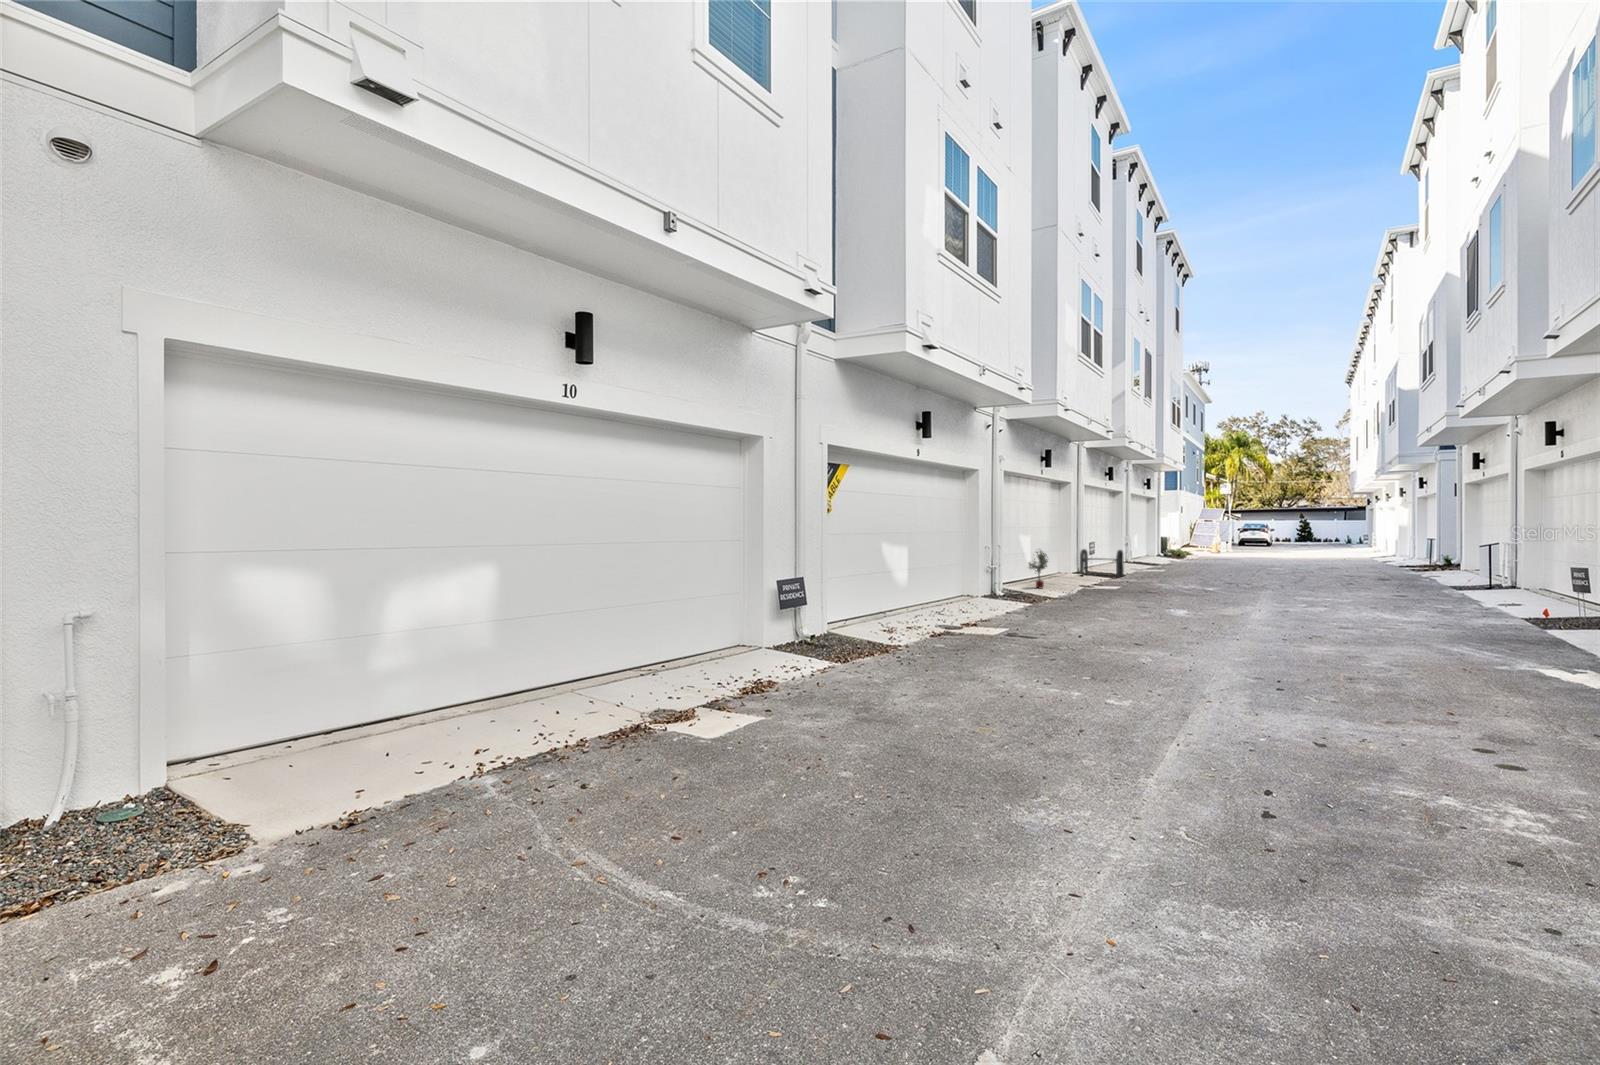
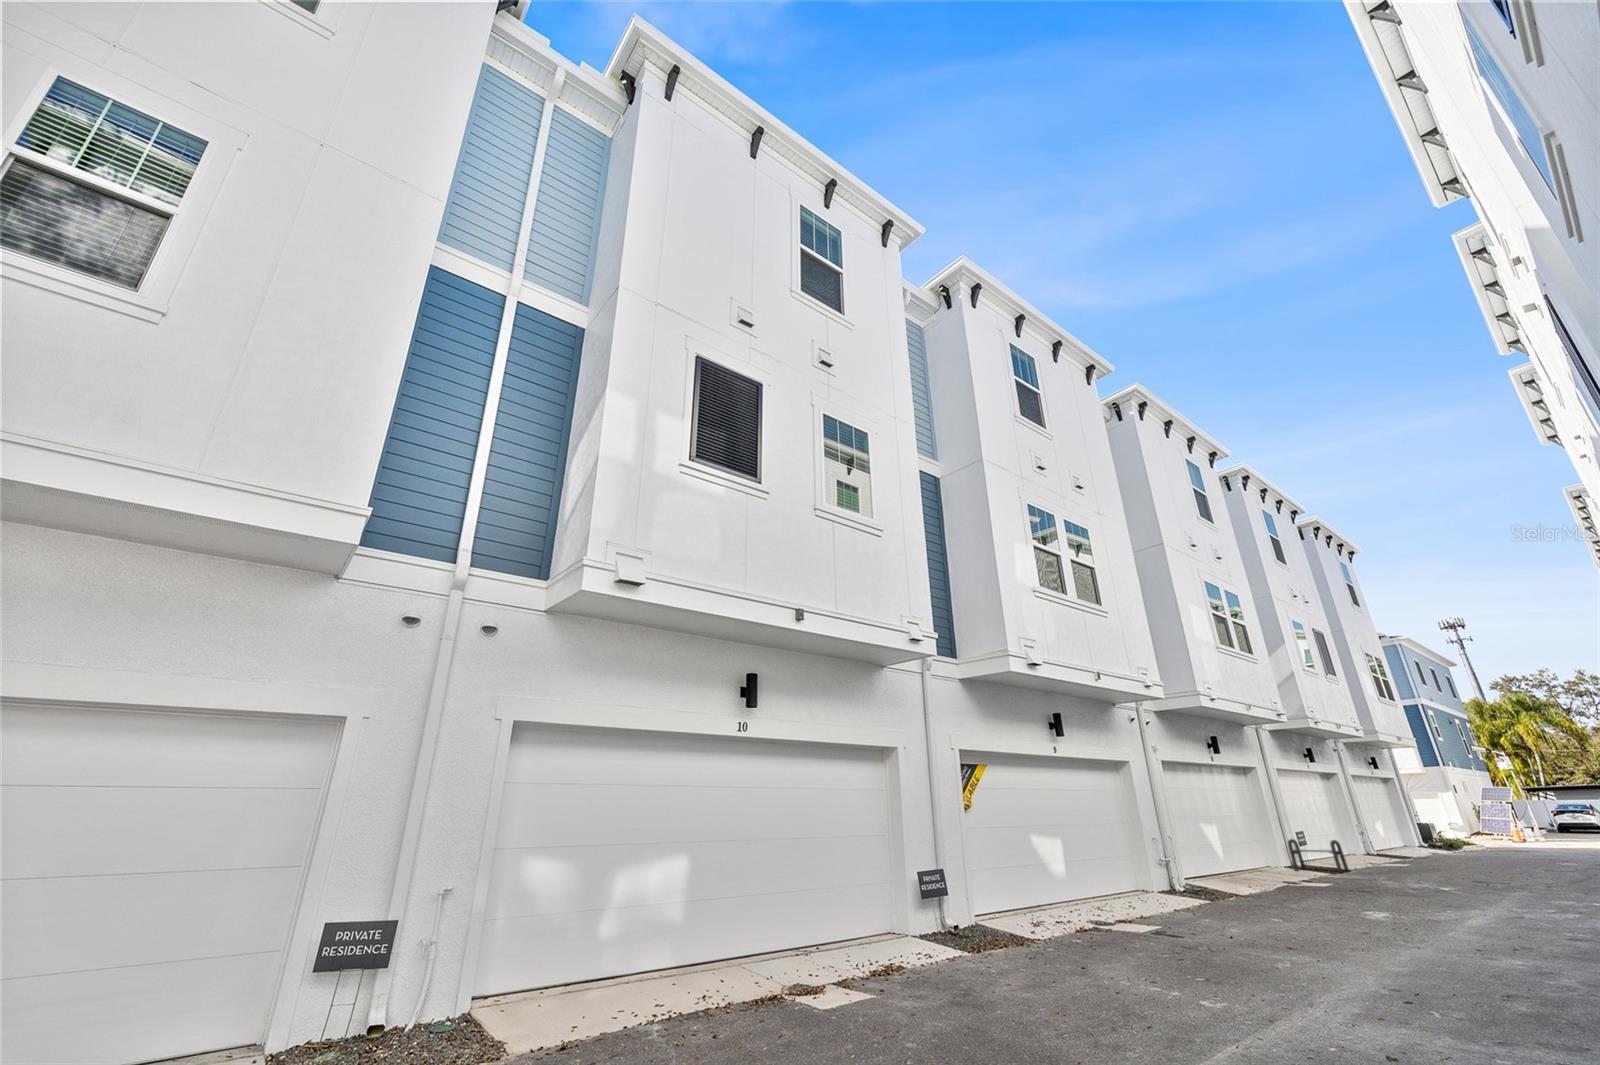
potted tree: present [1029,551,1048,588] -> none [1214,839,1239,884]

